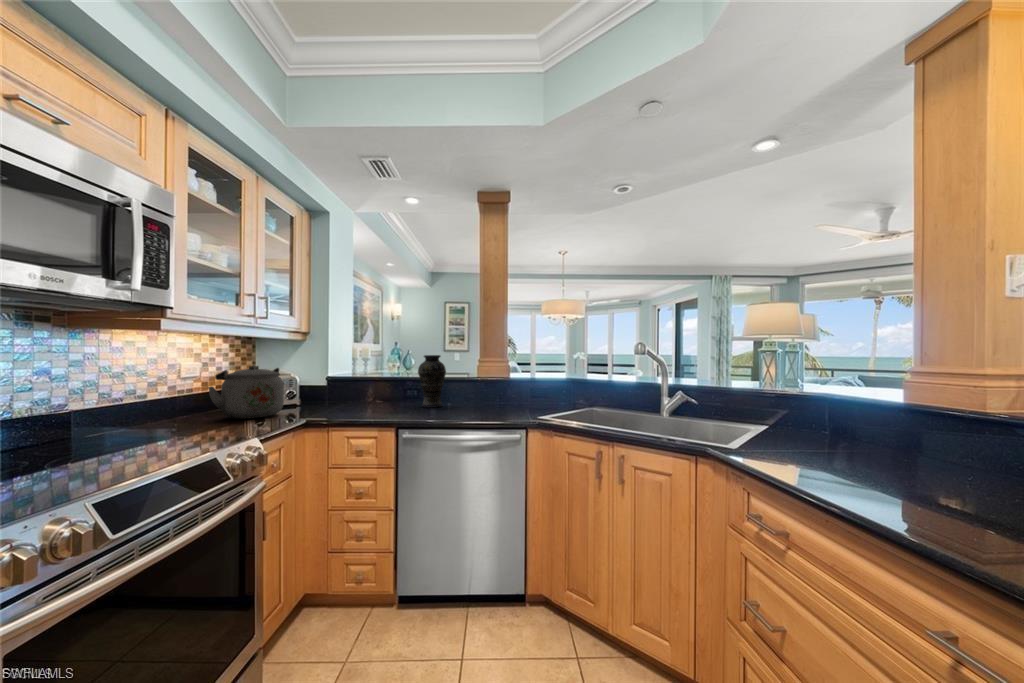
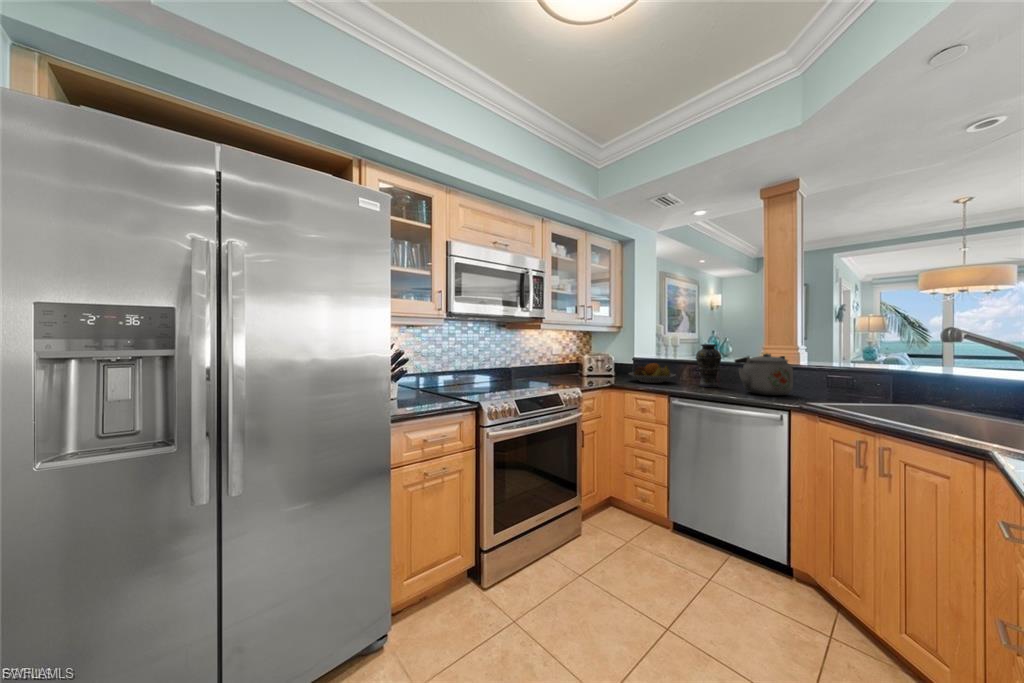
kettle: present [208,366,284,419] -> present [735,354,793,396]
fruit bowl: none [327,382,393,410] -> present [629,363,675,383]

